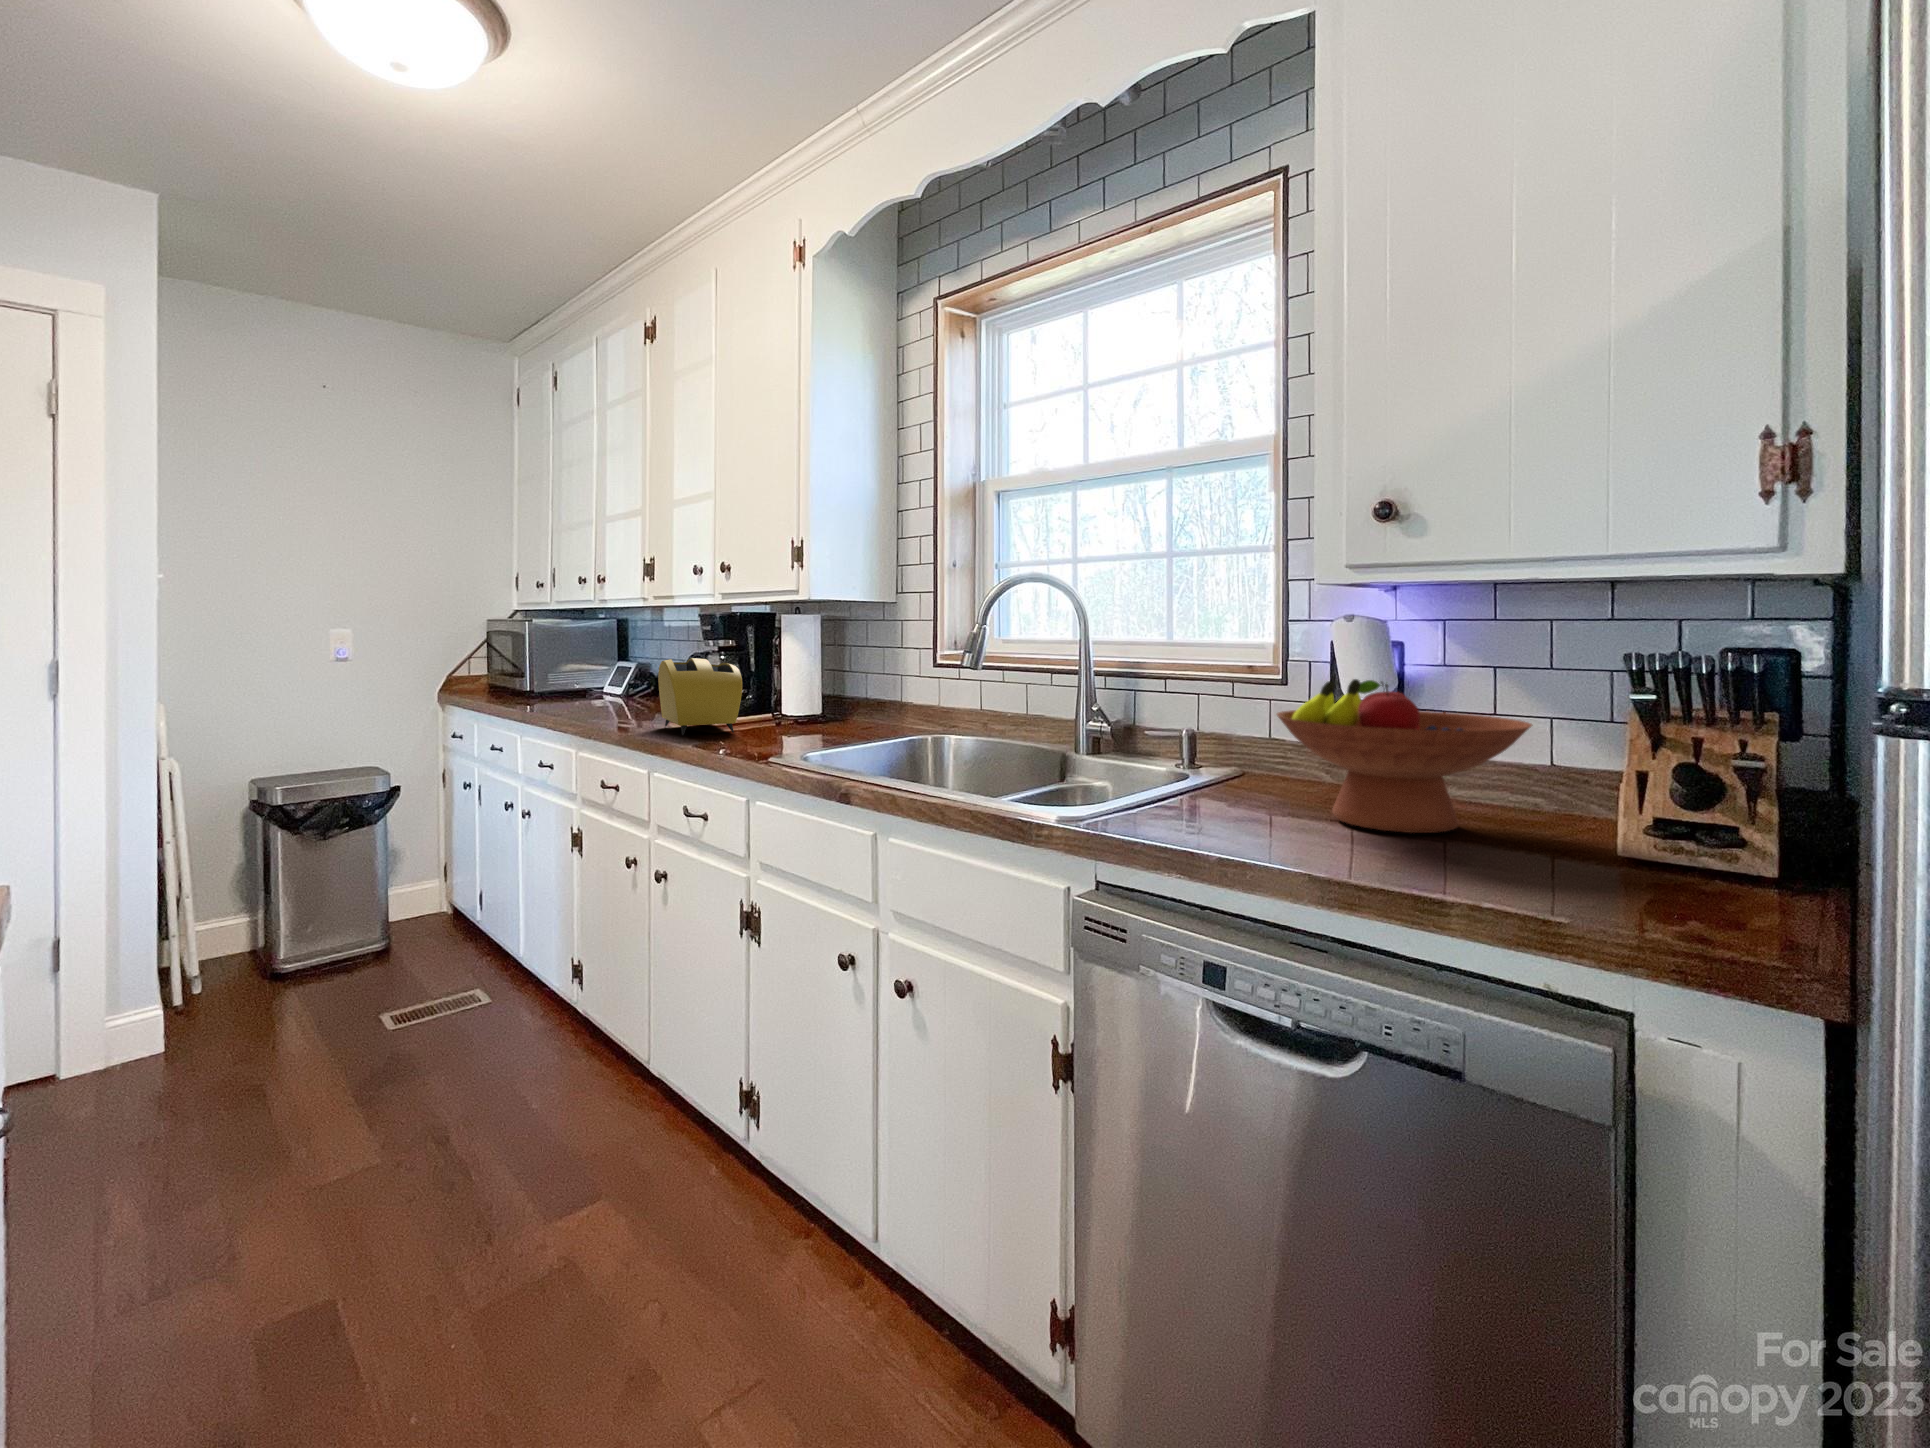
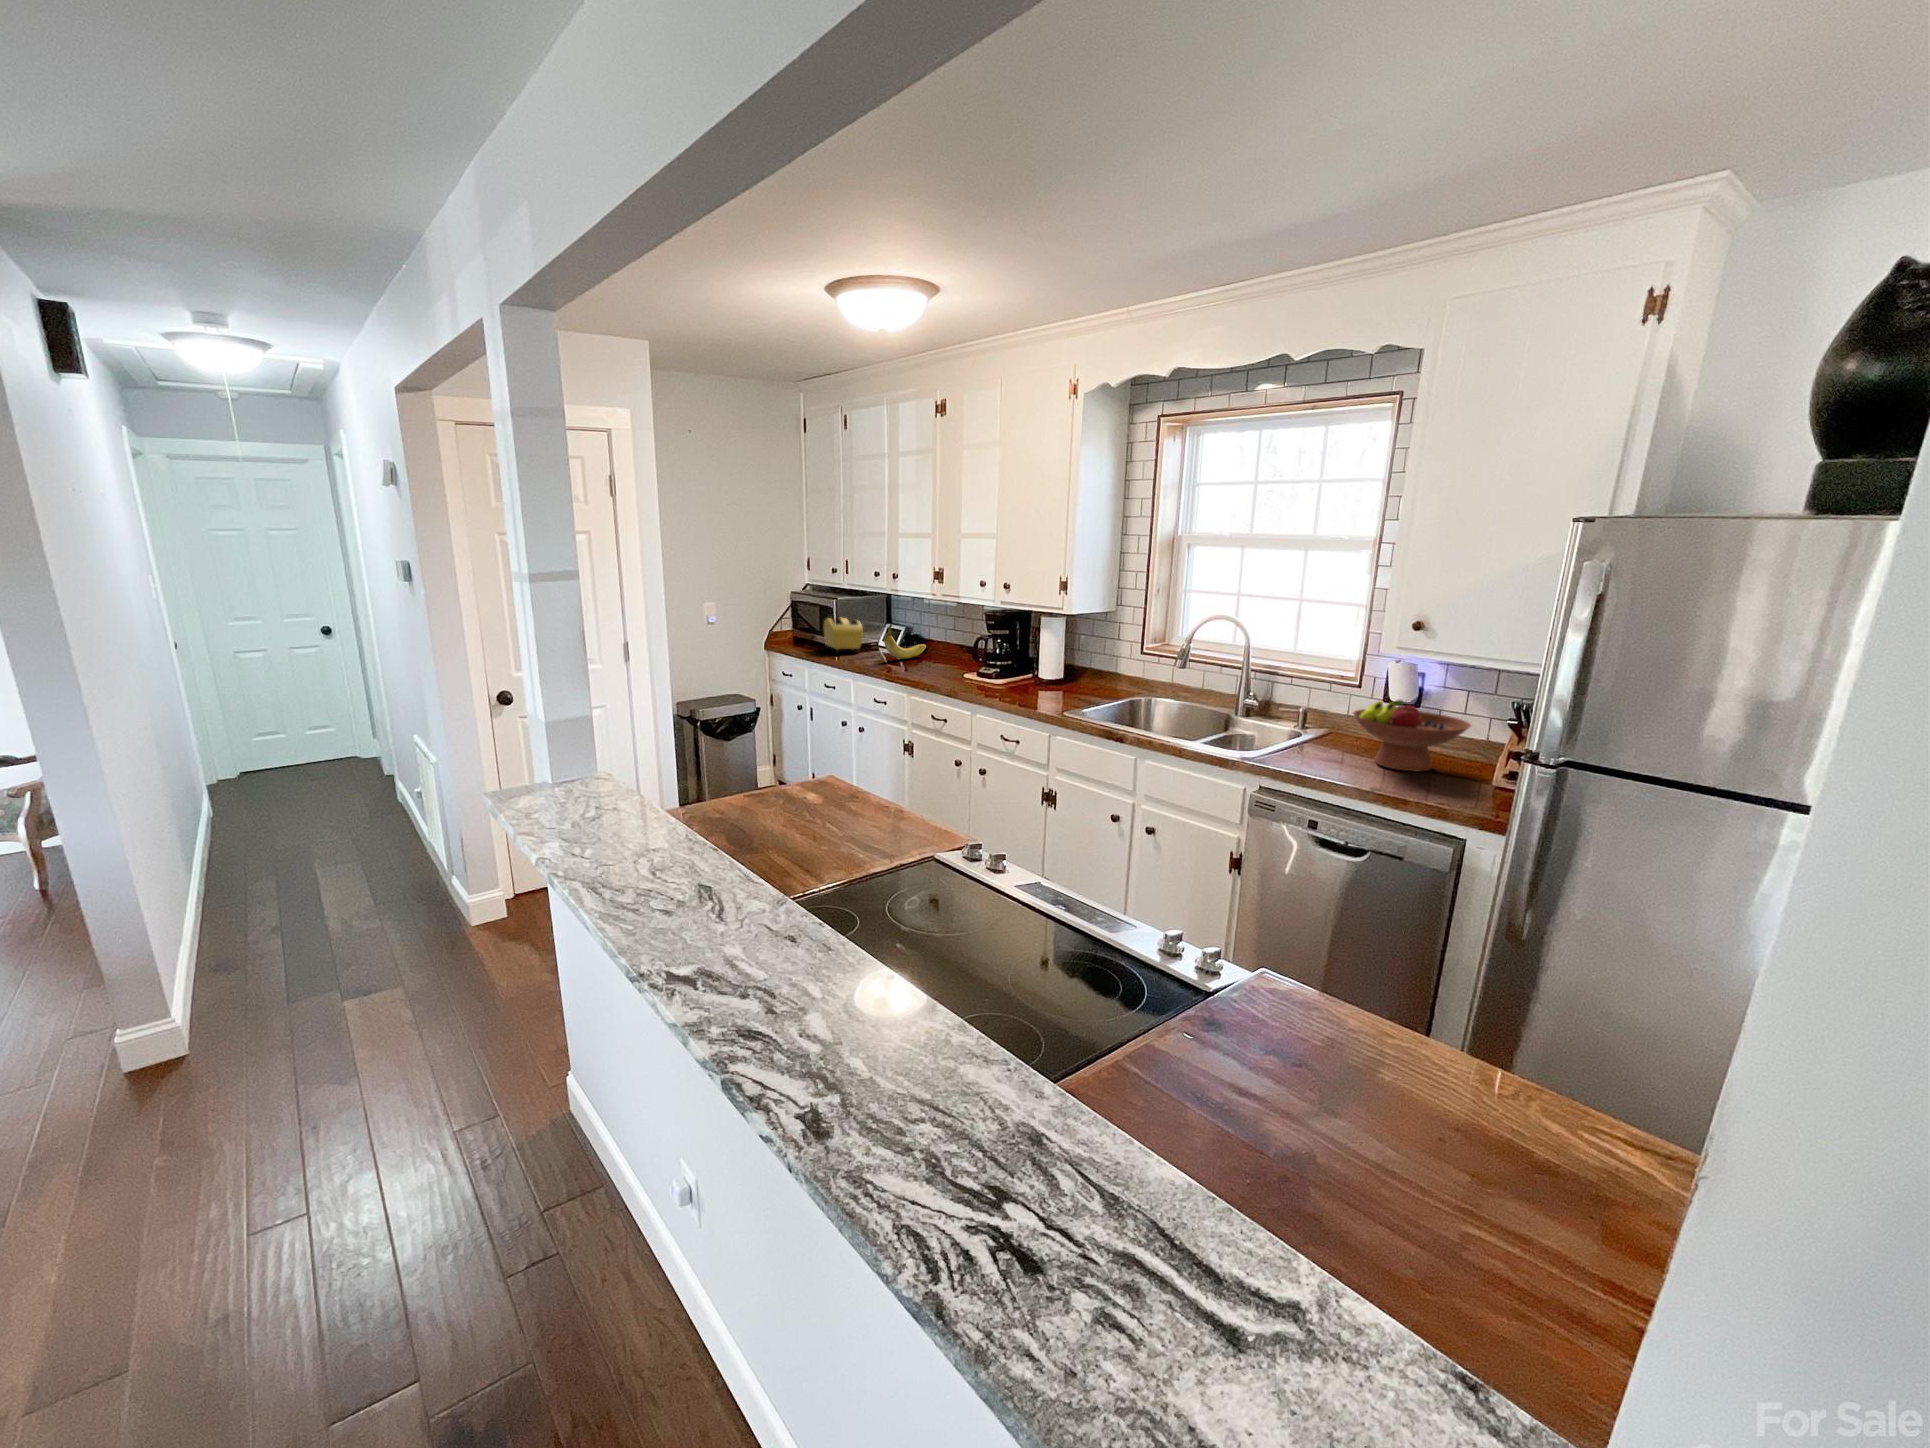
banana: none [575,648,651,702] -> present [884,624,926,659]
toaster: present [658,658,742,735] -> present [824,618,863,651]

